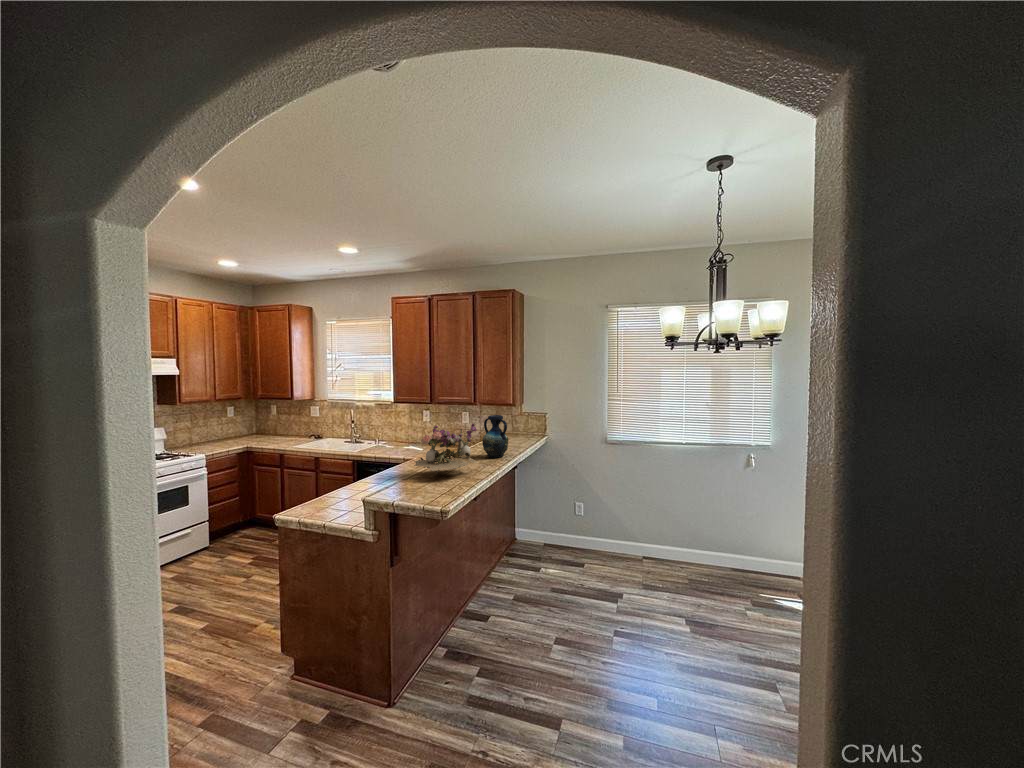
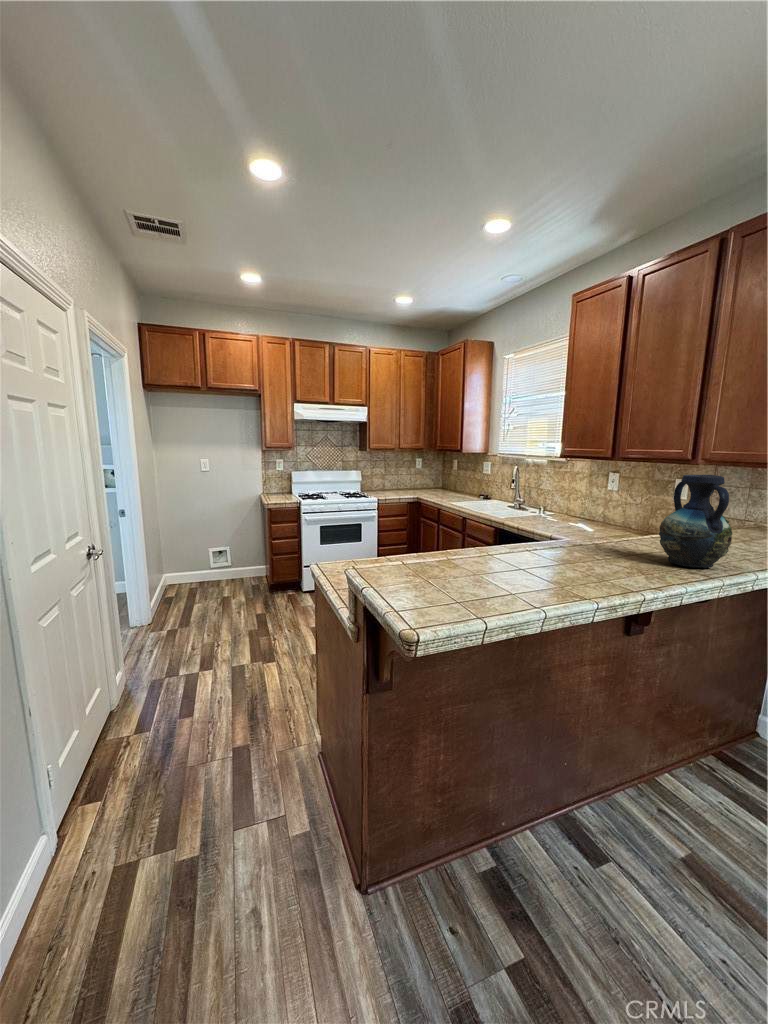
flower arrangement: present [414,423,477,473] -> none [476,476,612,565]

